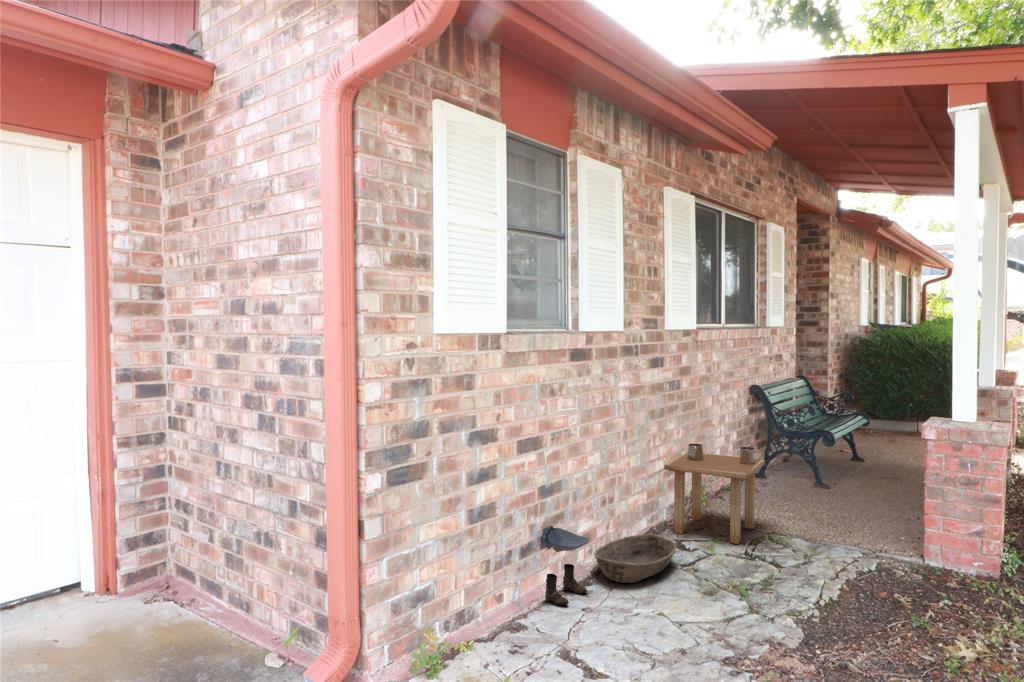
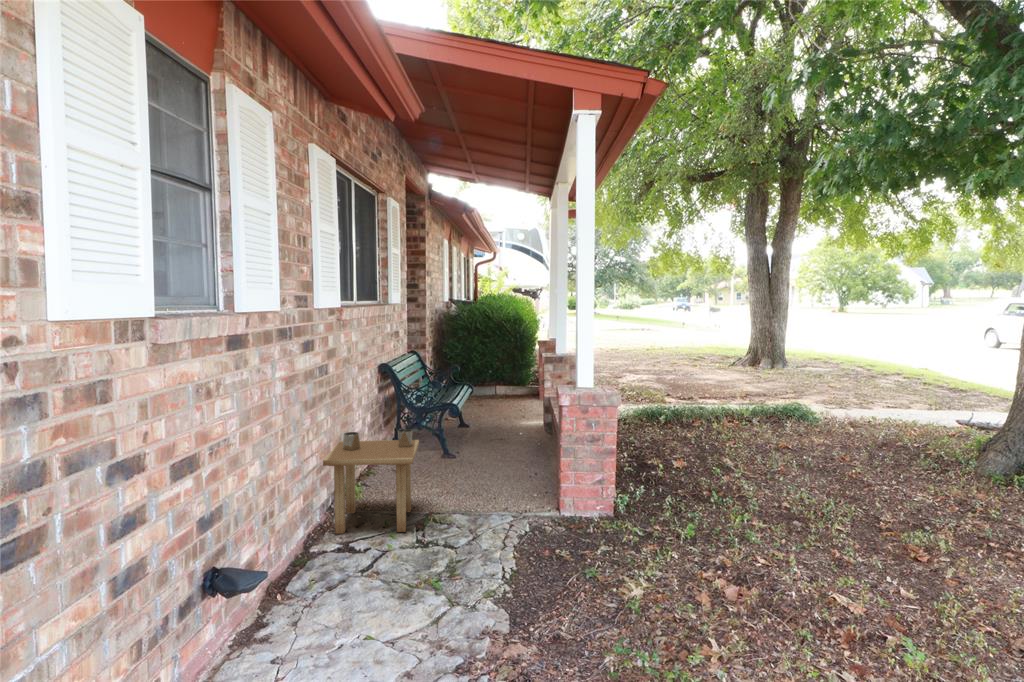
basket: present [594,534,676,583] -> none [264,543,355,612]
boots: present [545,564,587,605] -> none [215,607,267,666]

